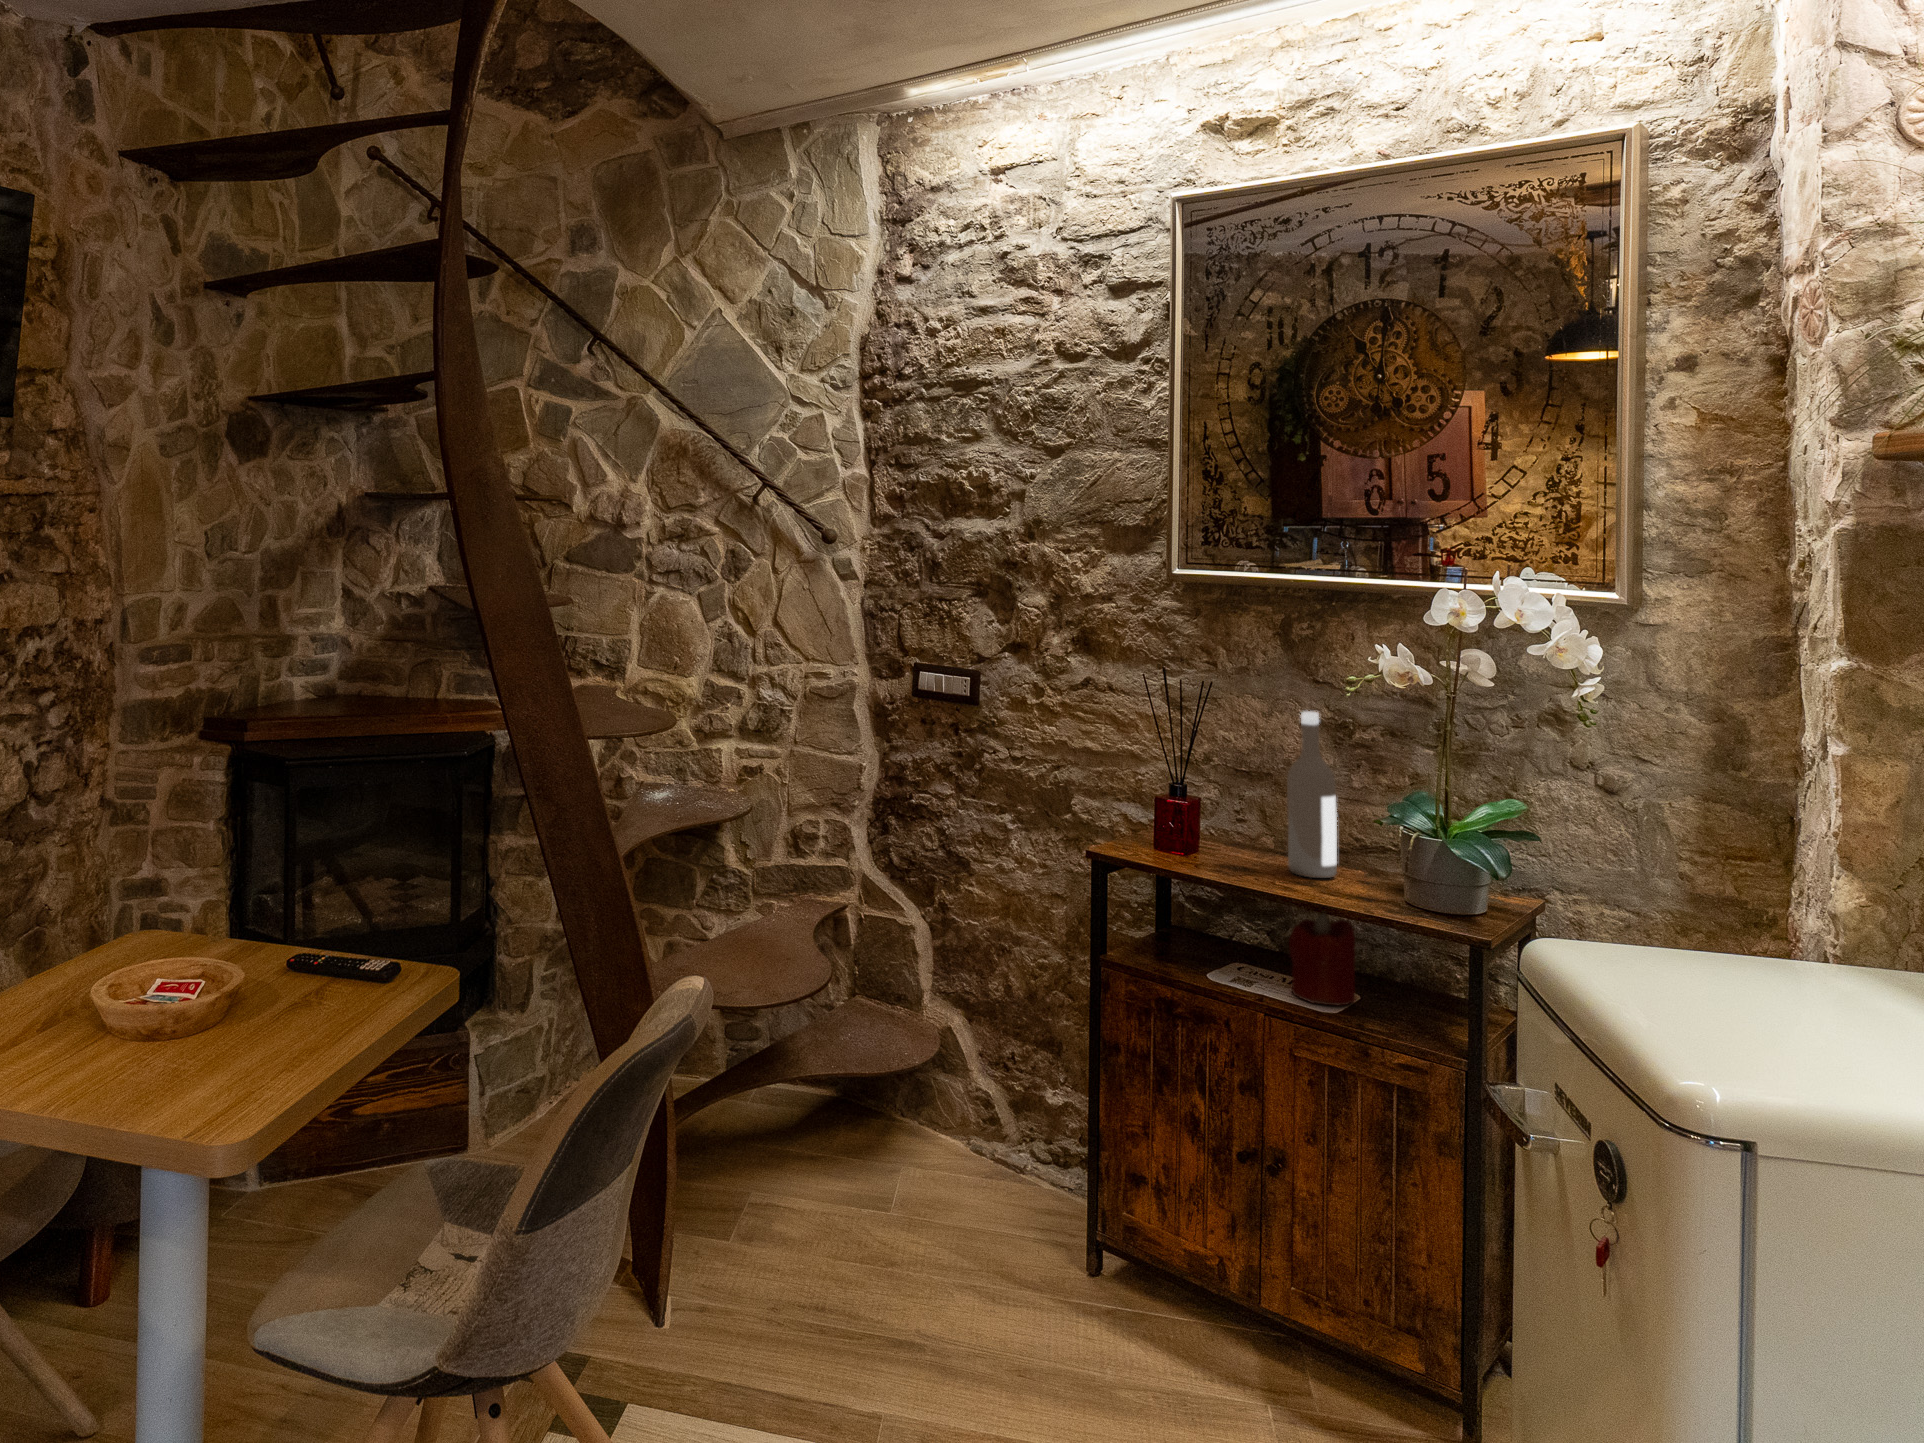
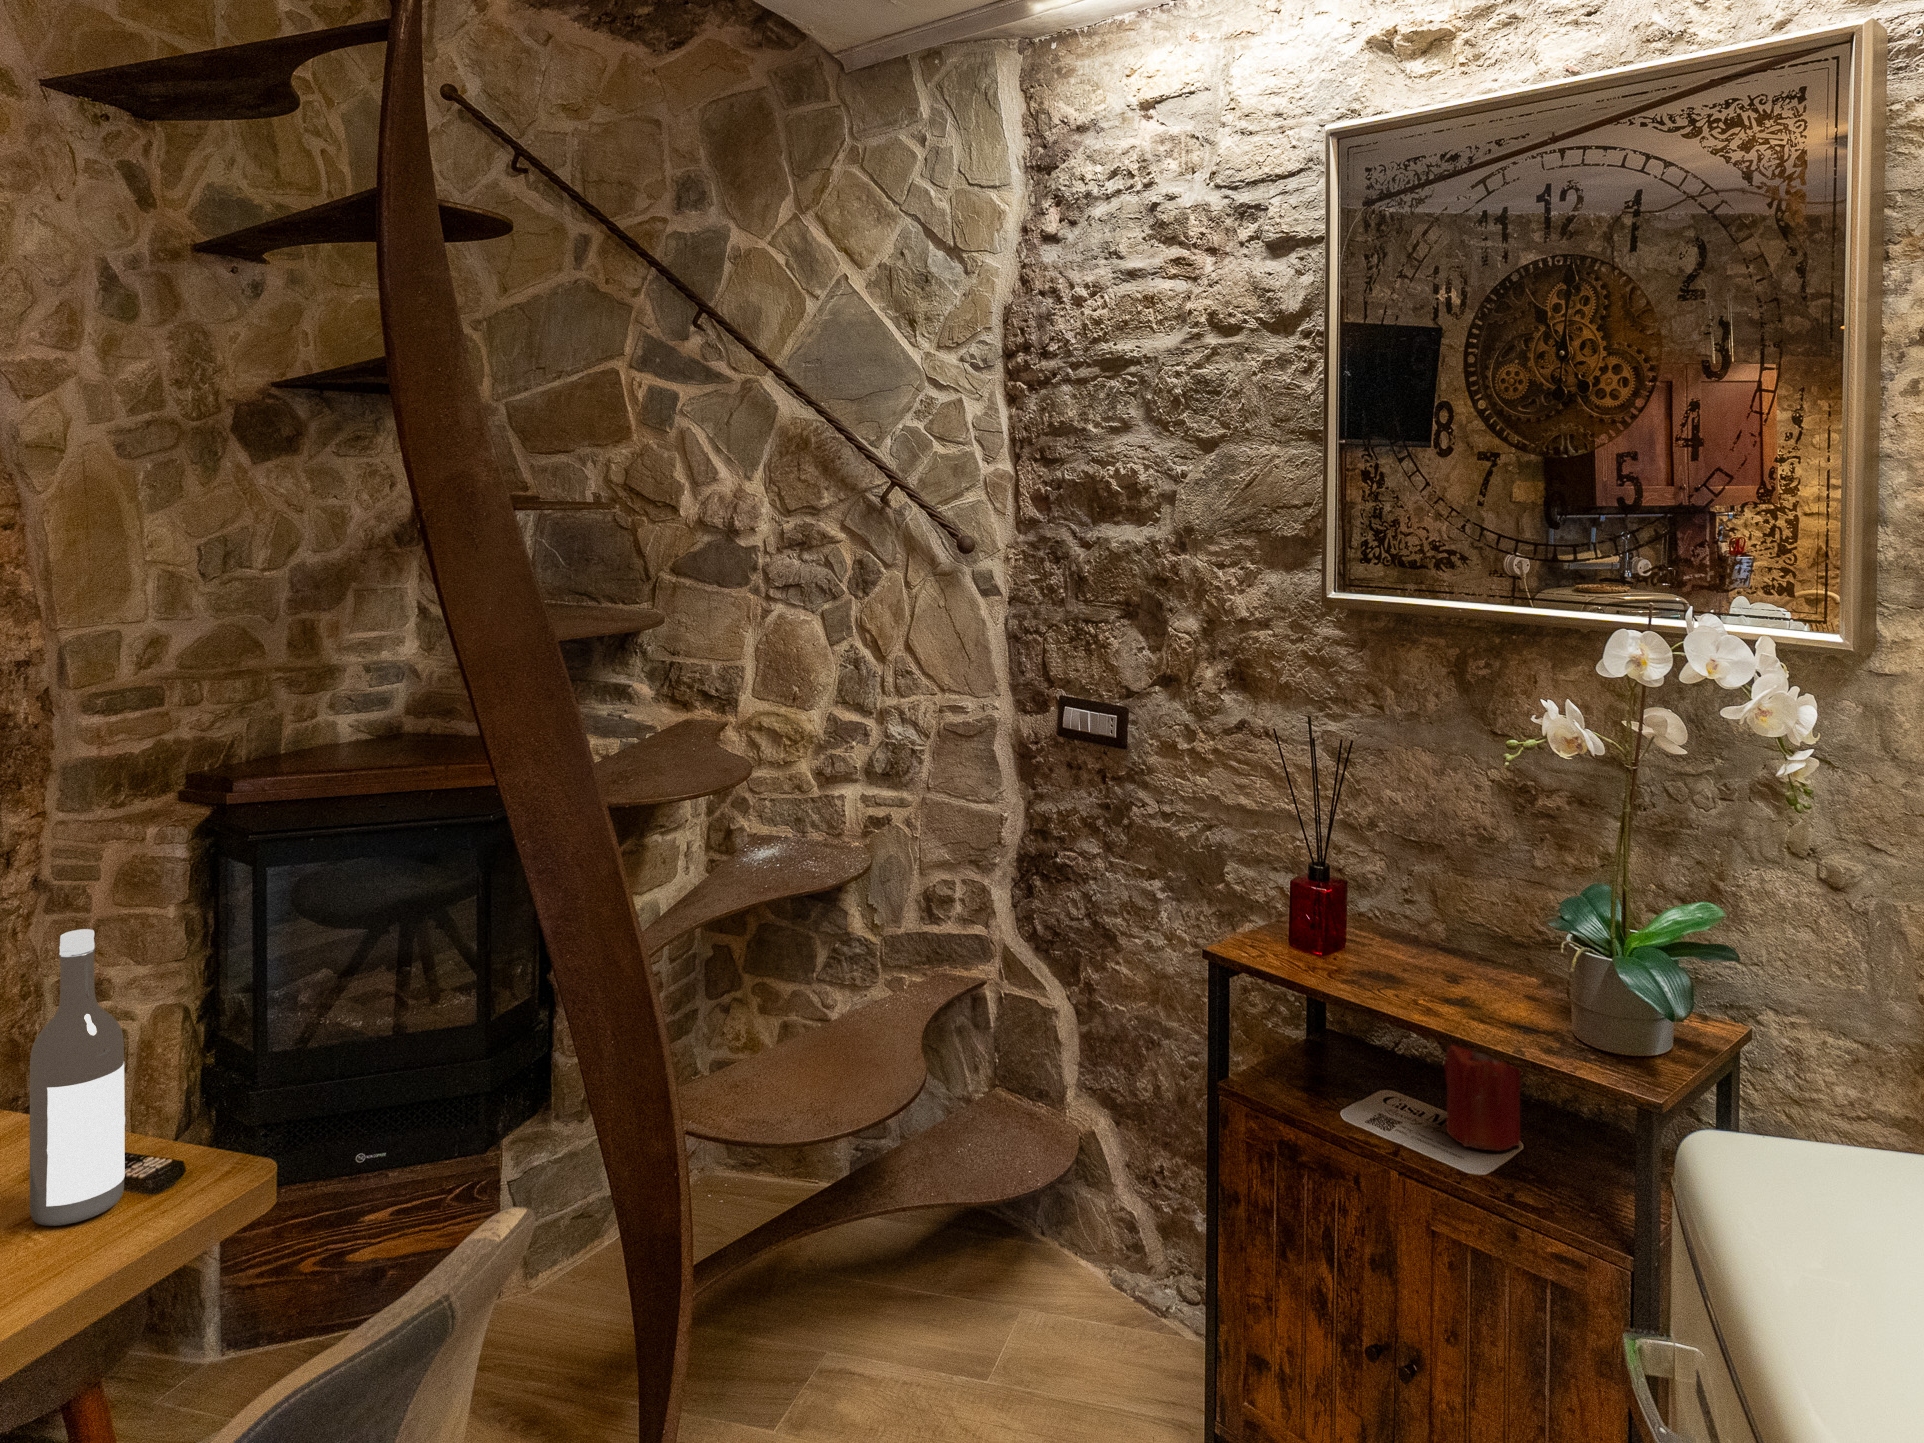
wine bottle: present [1287,711,1337,878] -> present [30,929,125,1226]

